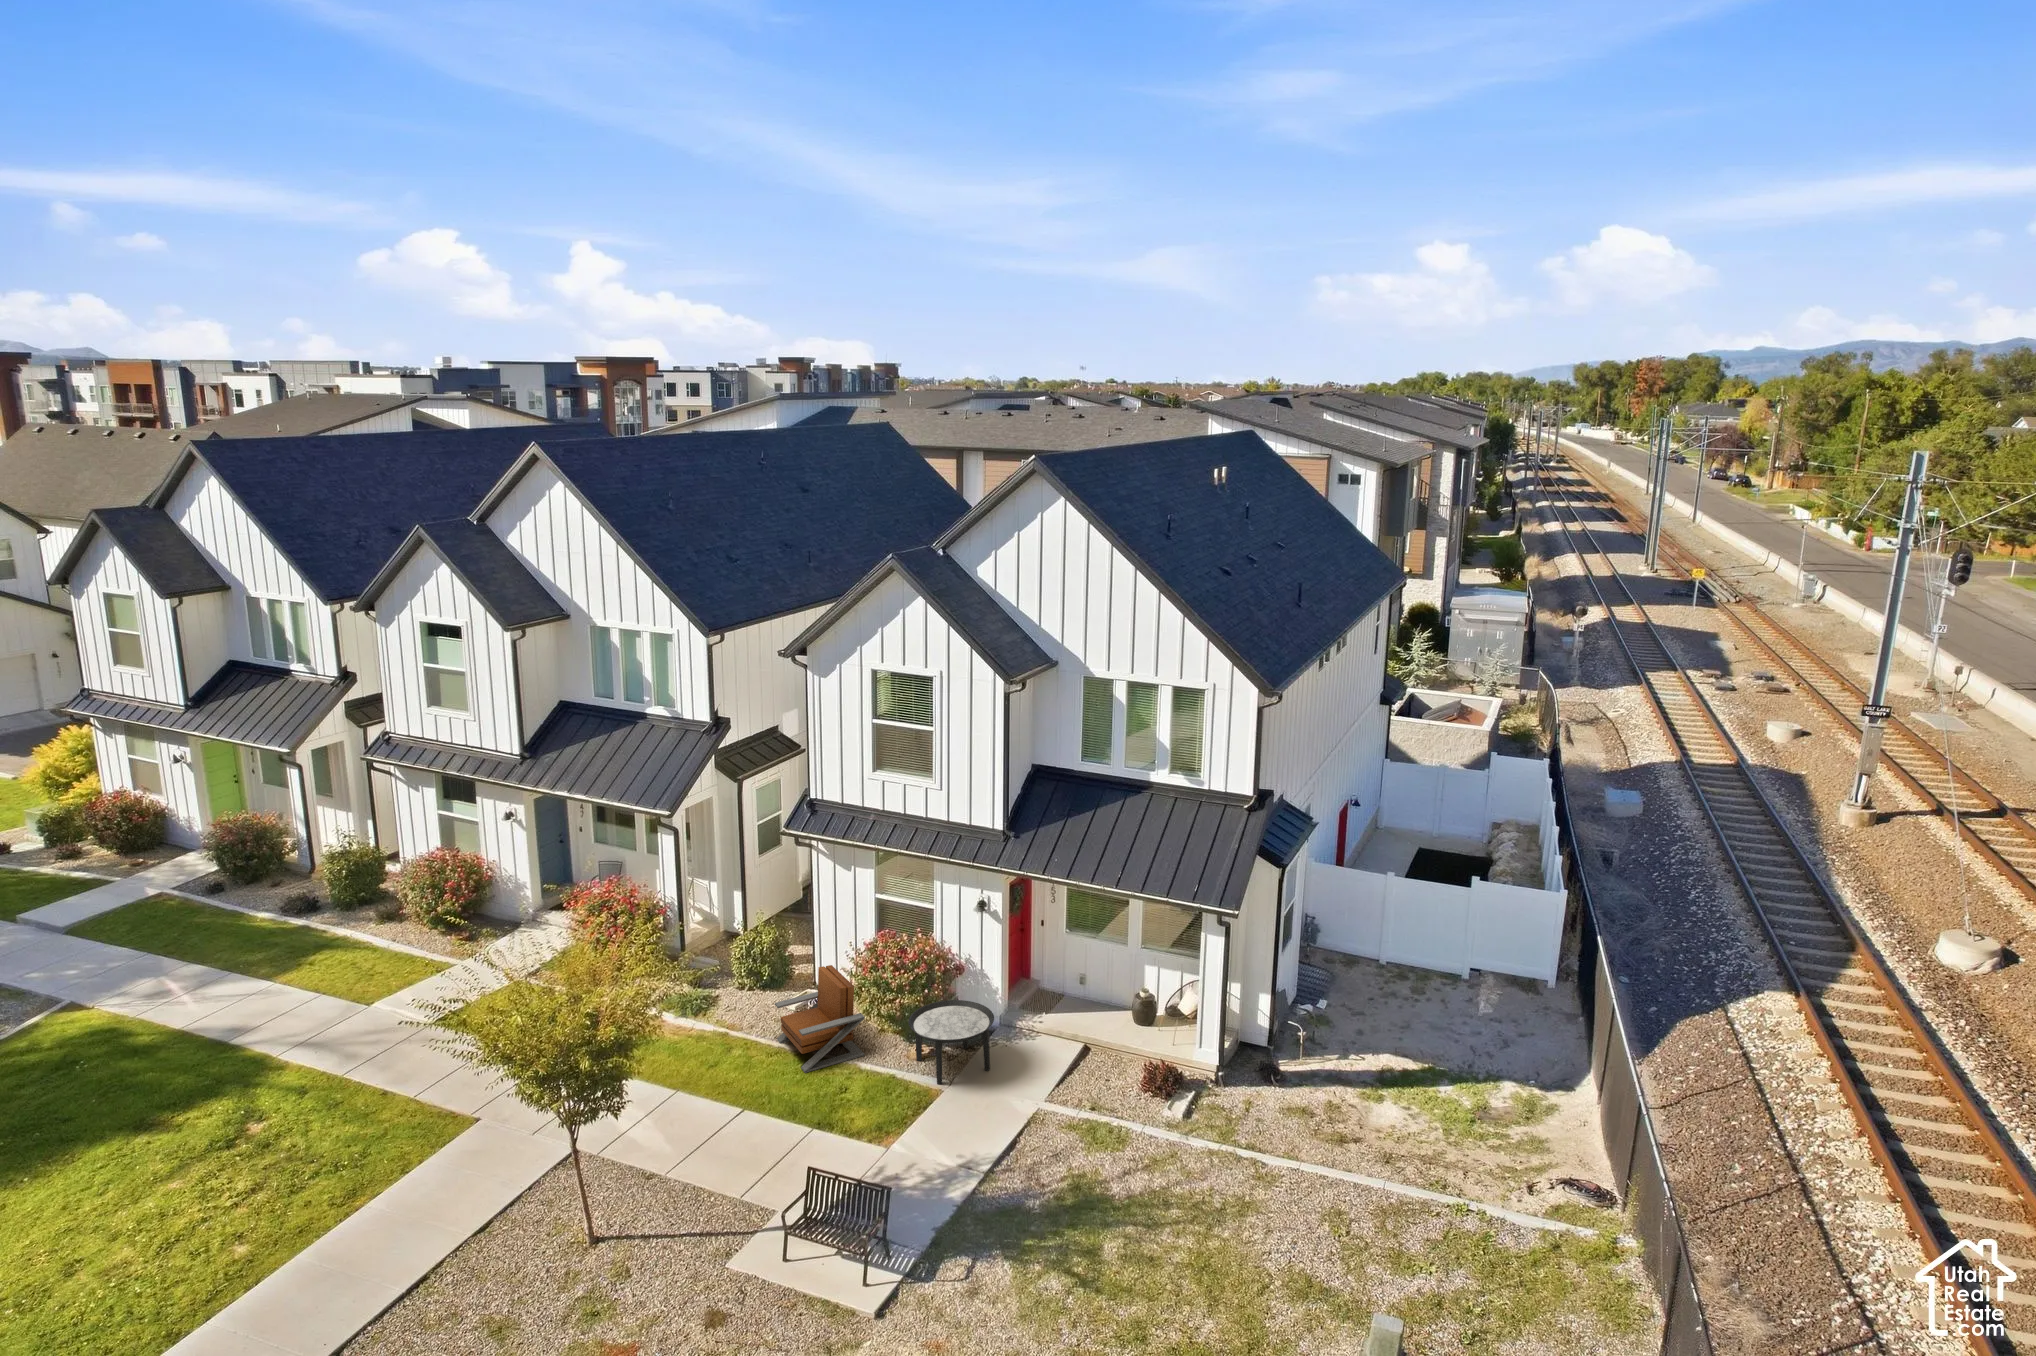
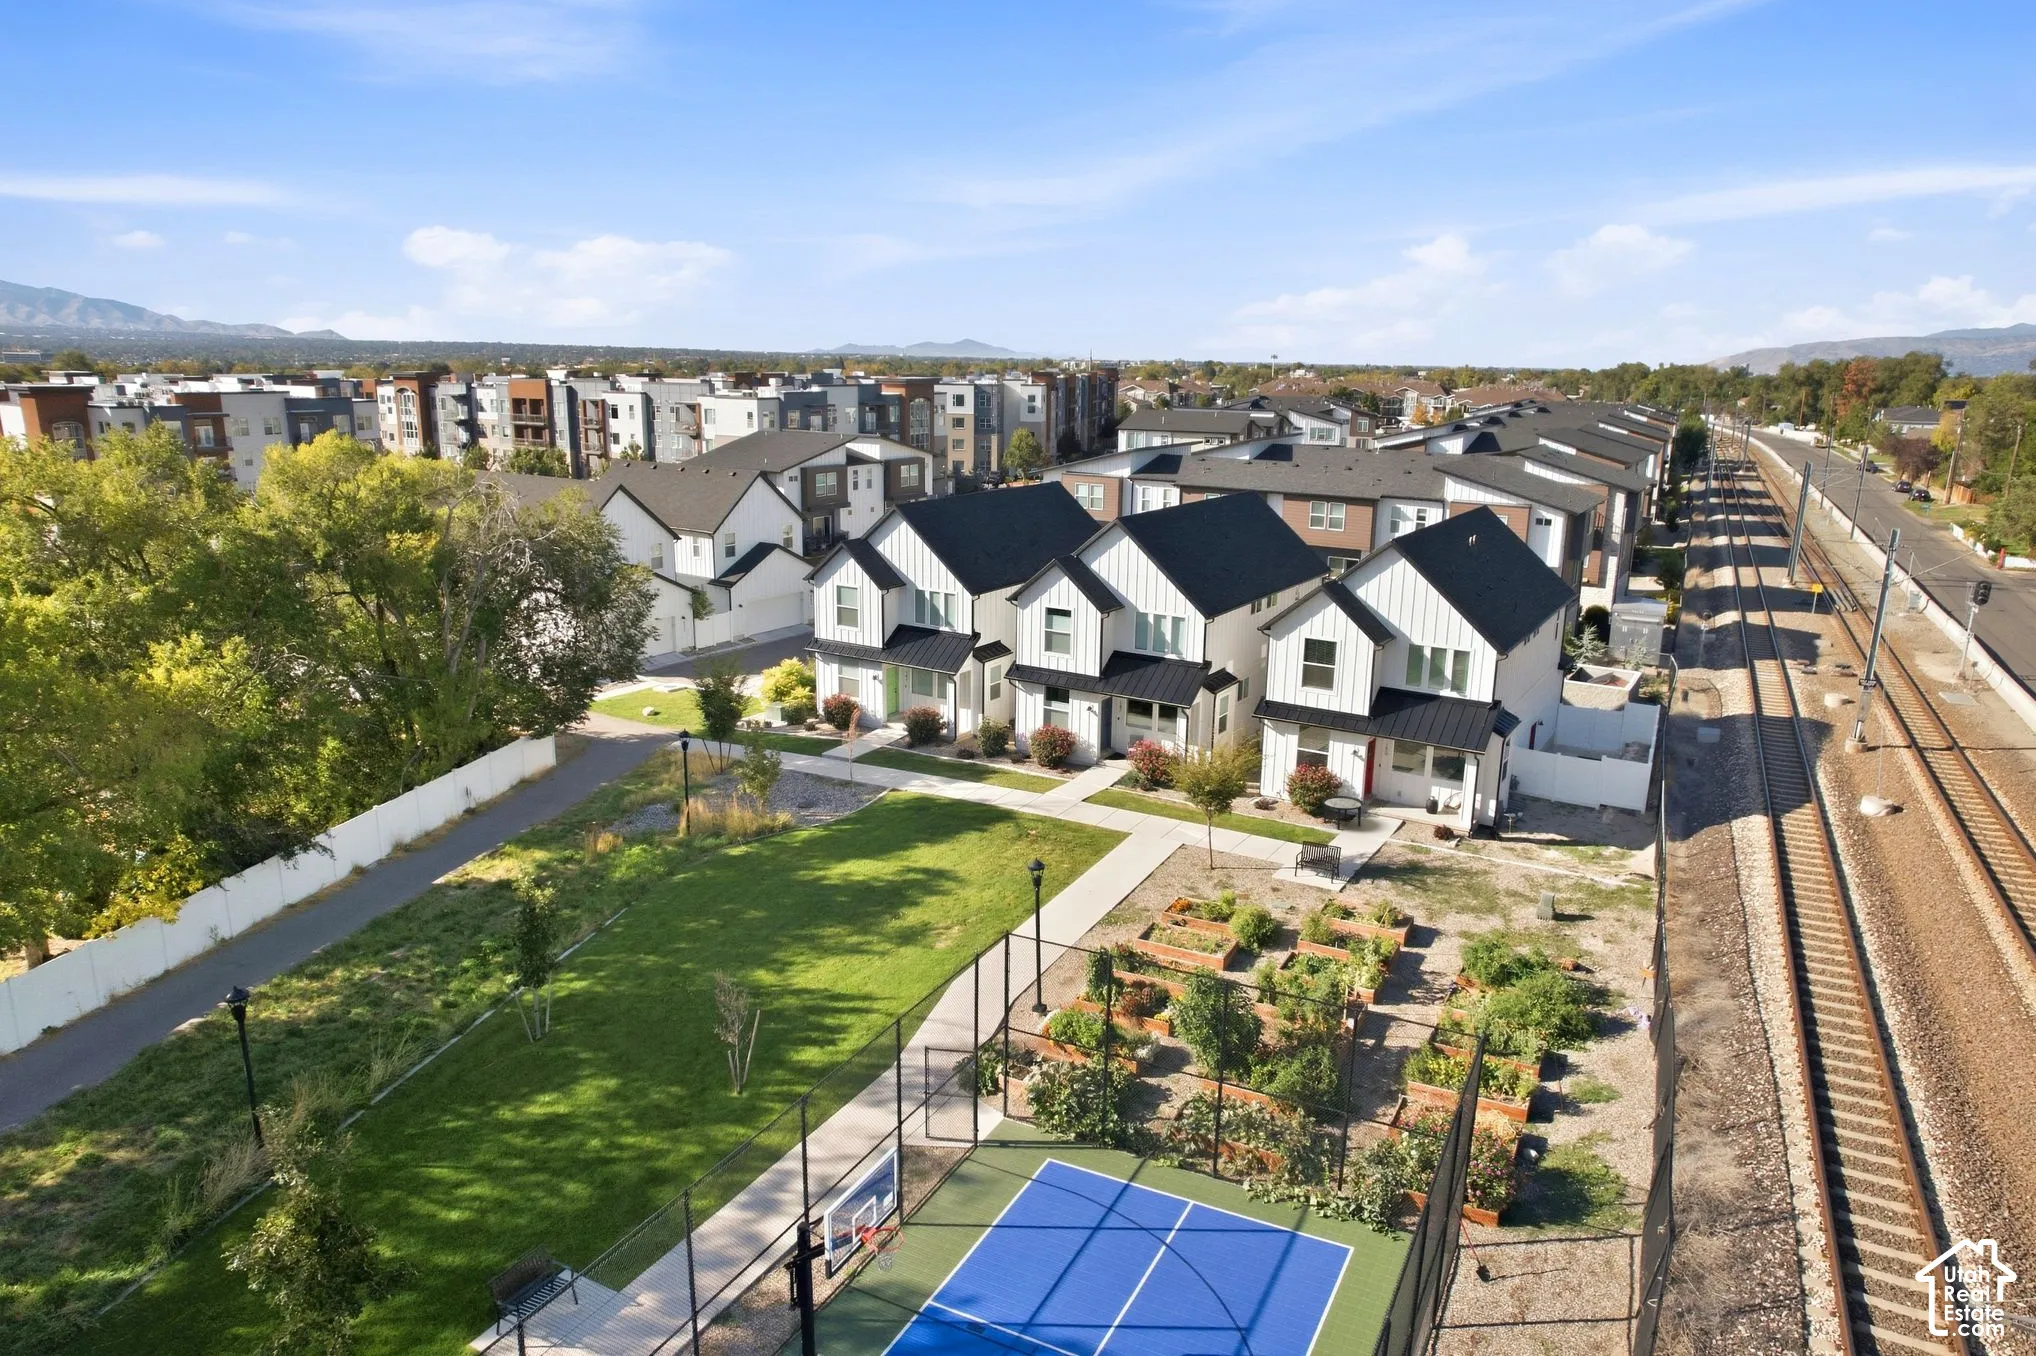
lounge chair: present [775,965,865,1073] -> none [1252,779,1299,823]

